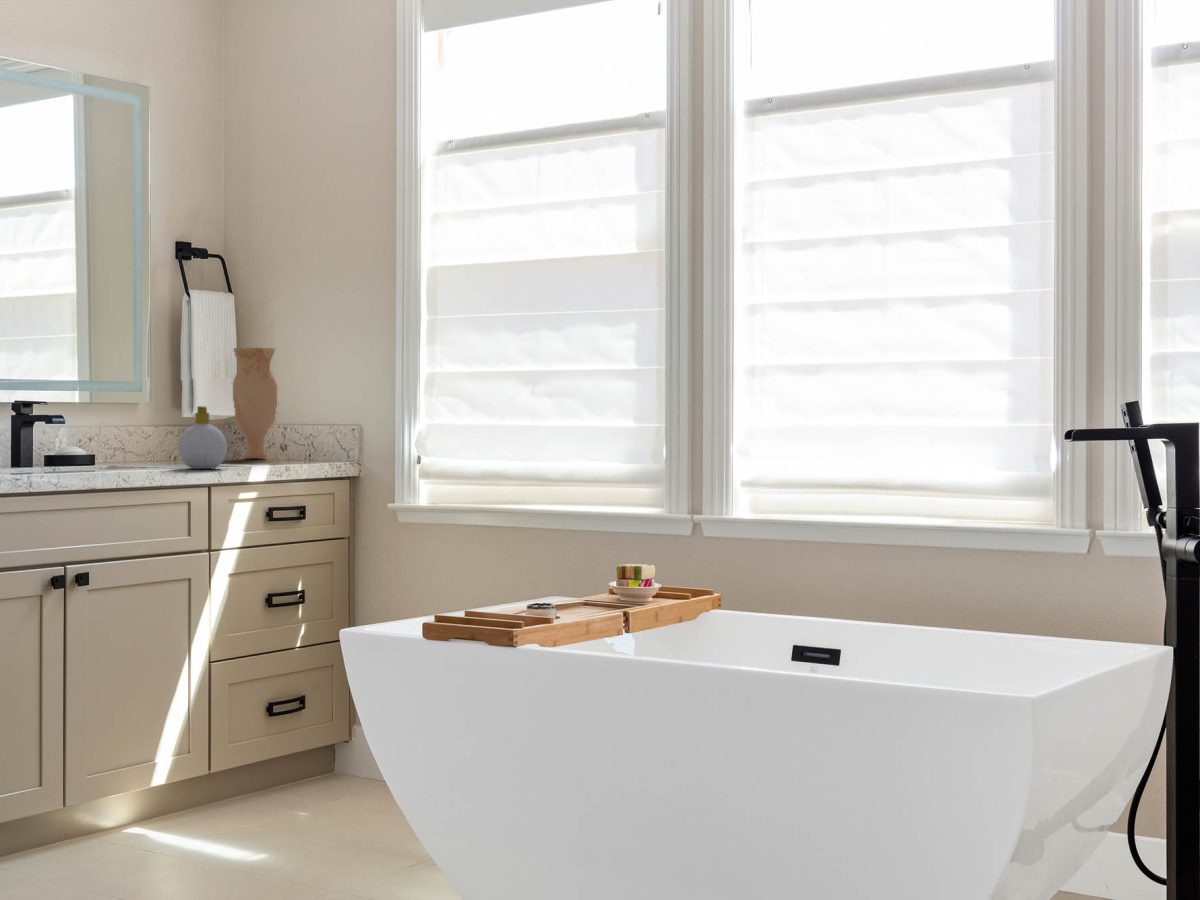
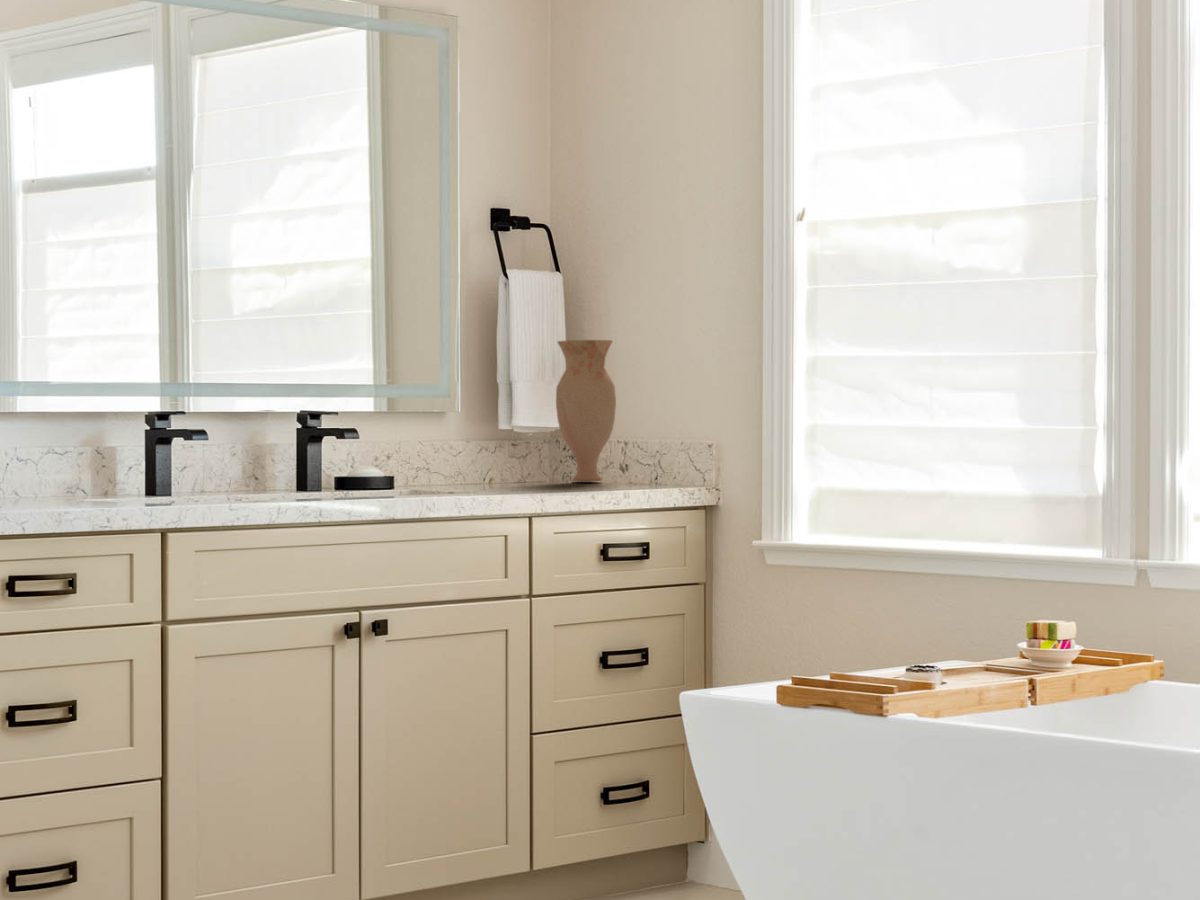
soap bottle: present [178,406,227,469] -> none [492,418,551,495]

